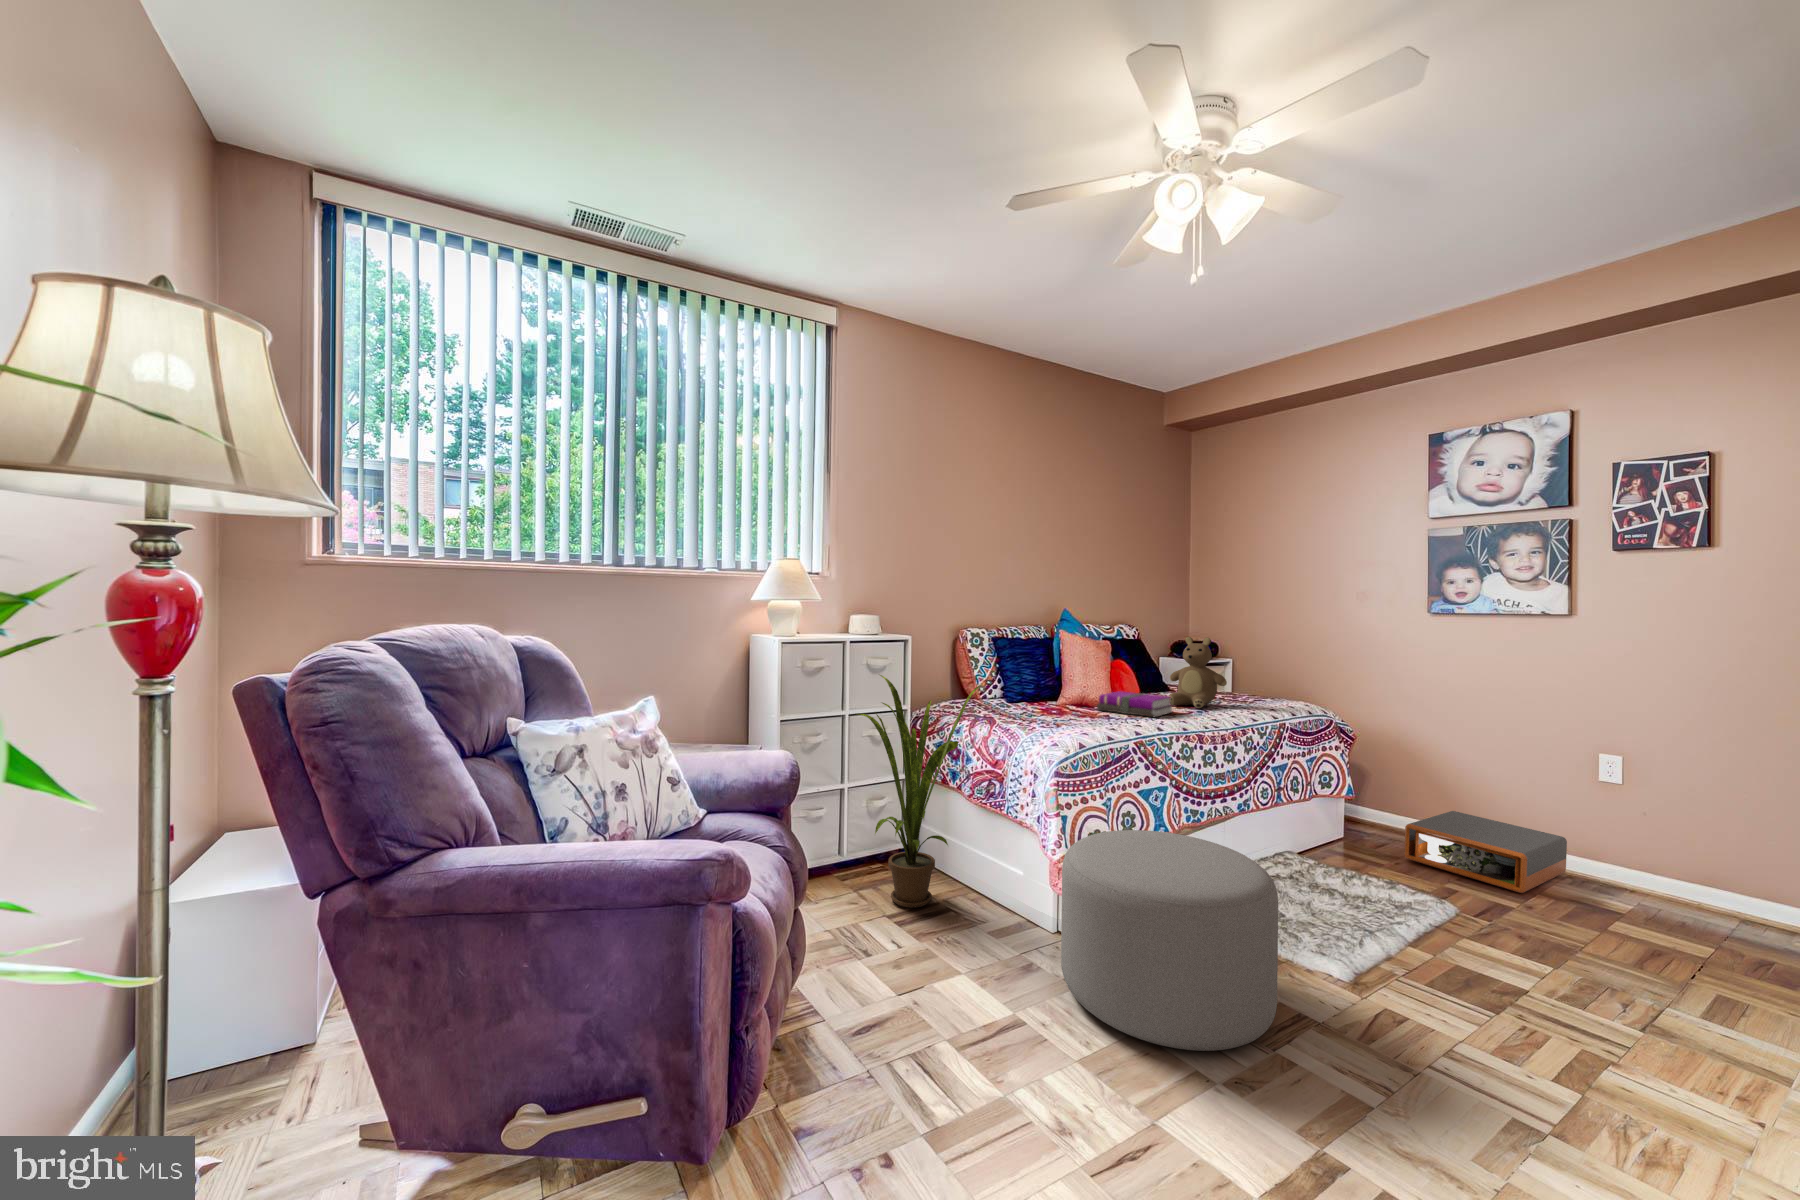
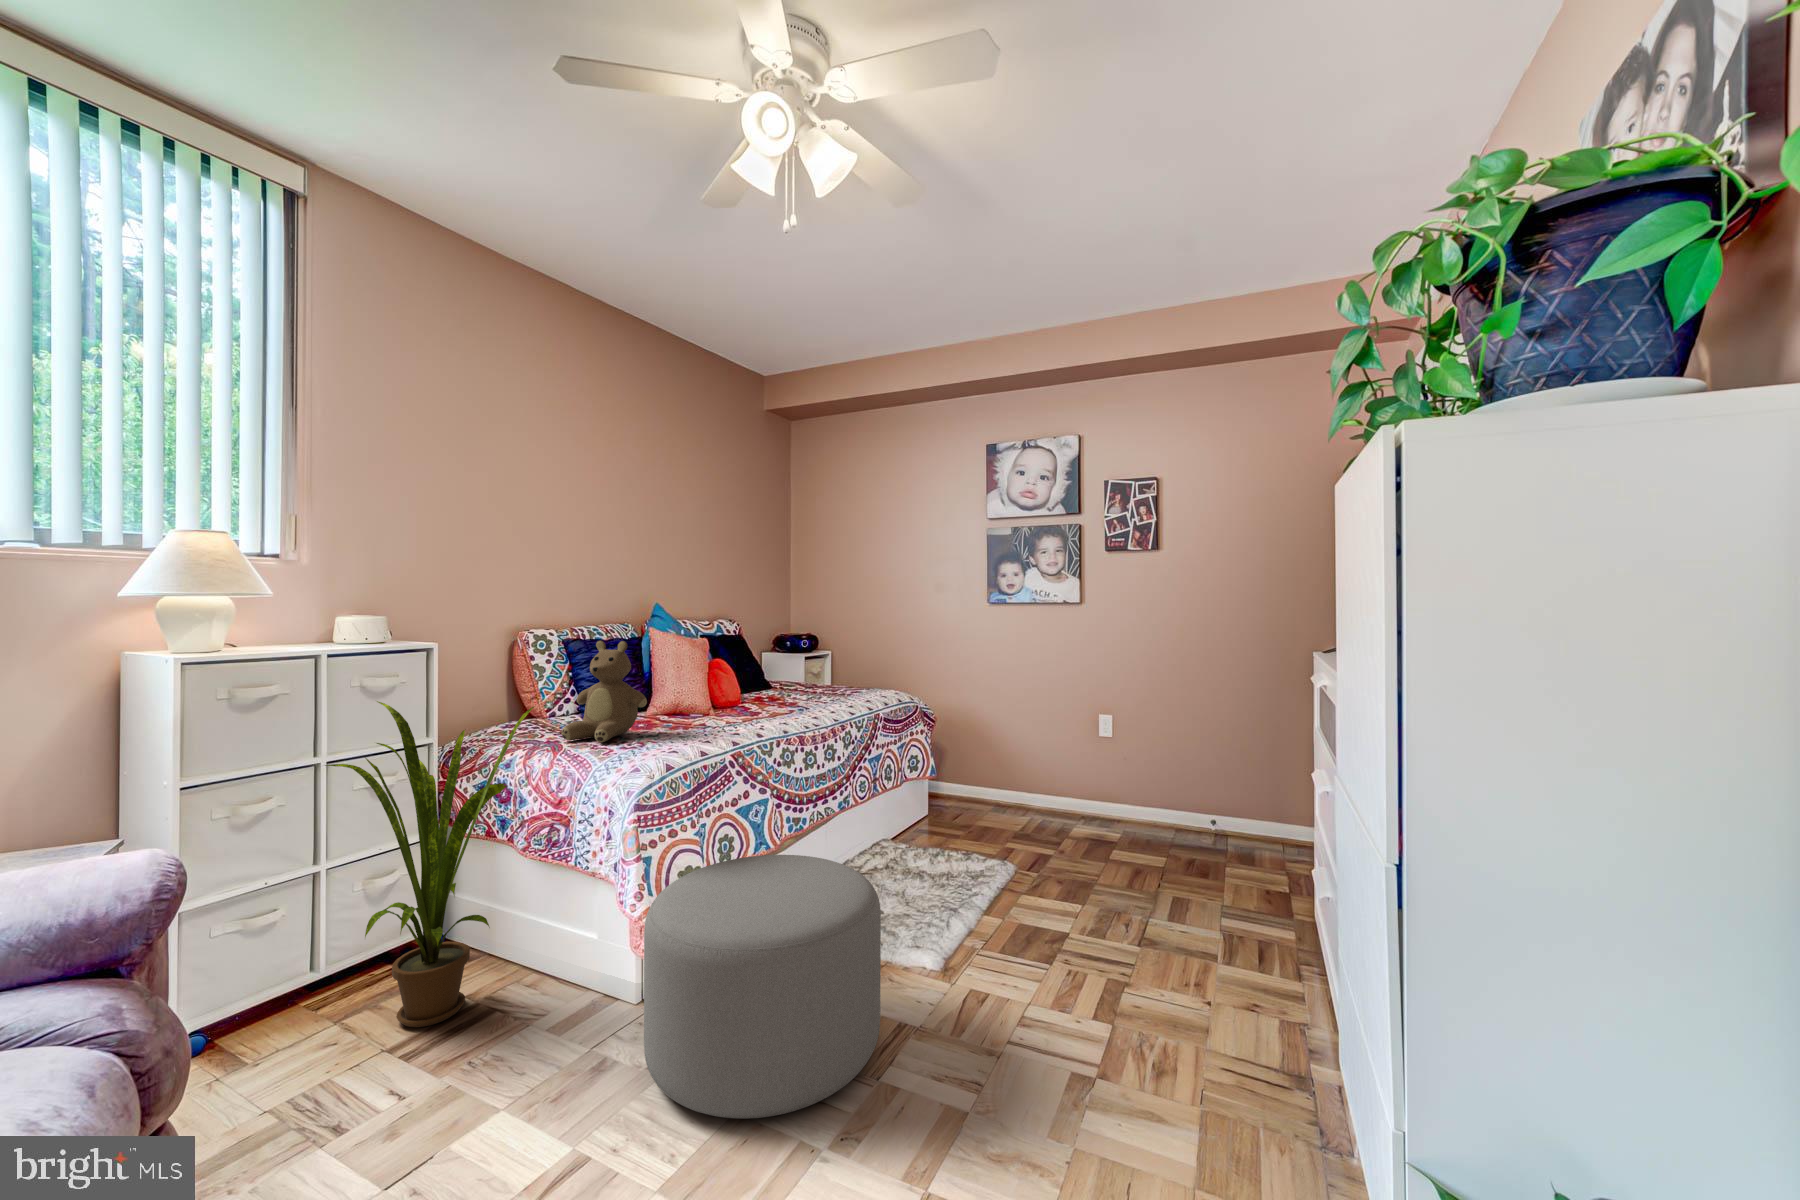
teddy bear: present [1169,637,1227,708] -> present [562,641,647,742]
notebook: present [1097,691,1172,717] -> none [691,695,774,722]
storage box: present [1404,811,1567,893] -> none [974,776,1081,841]

